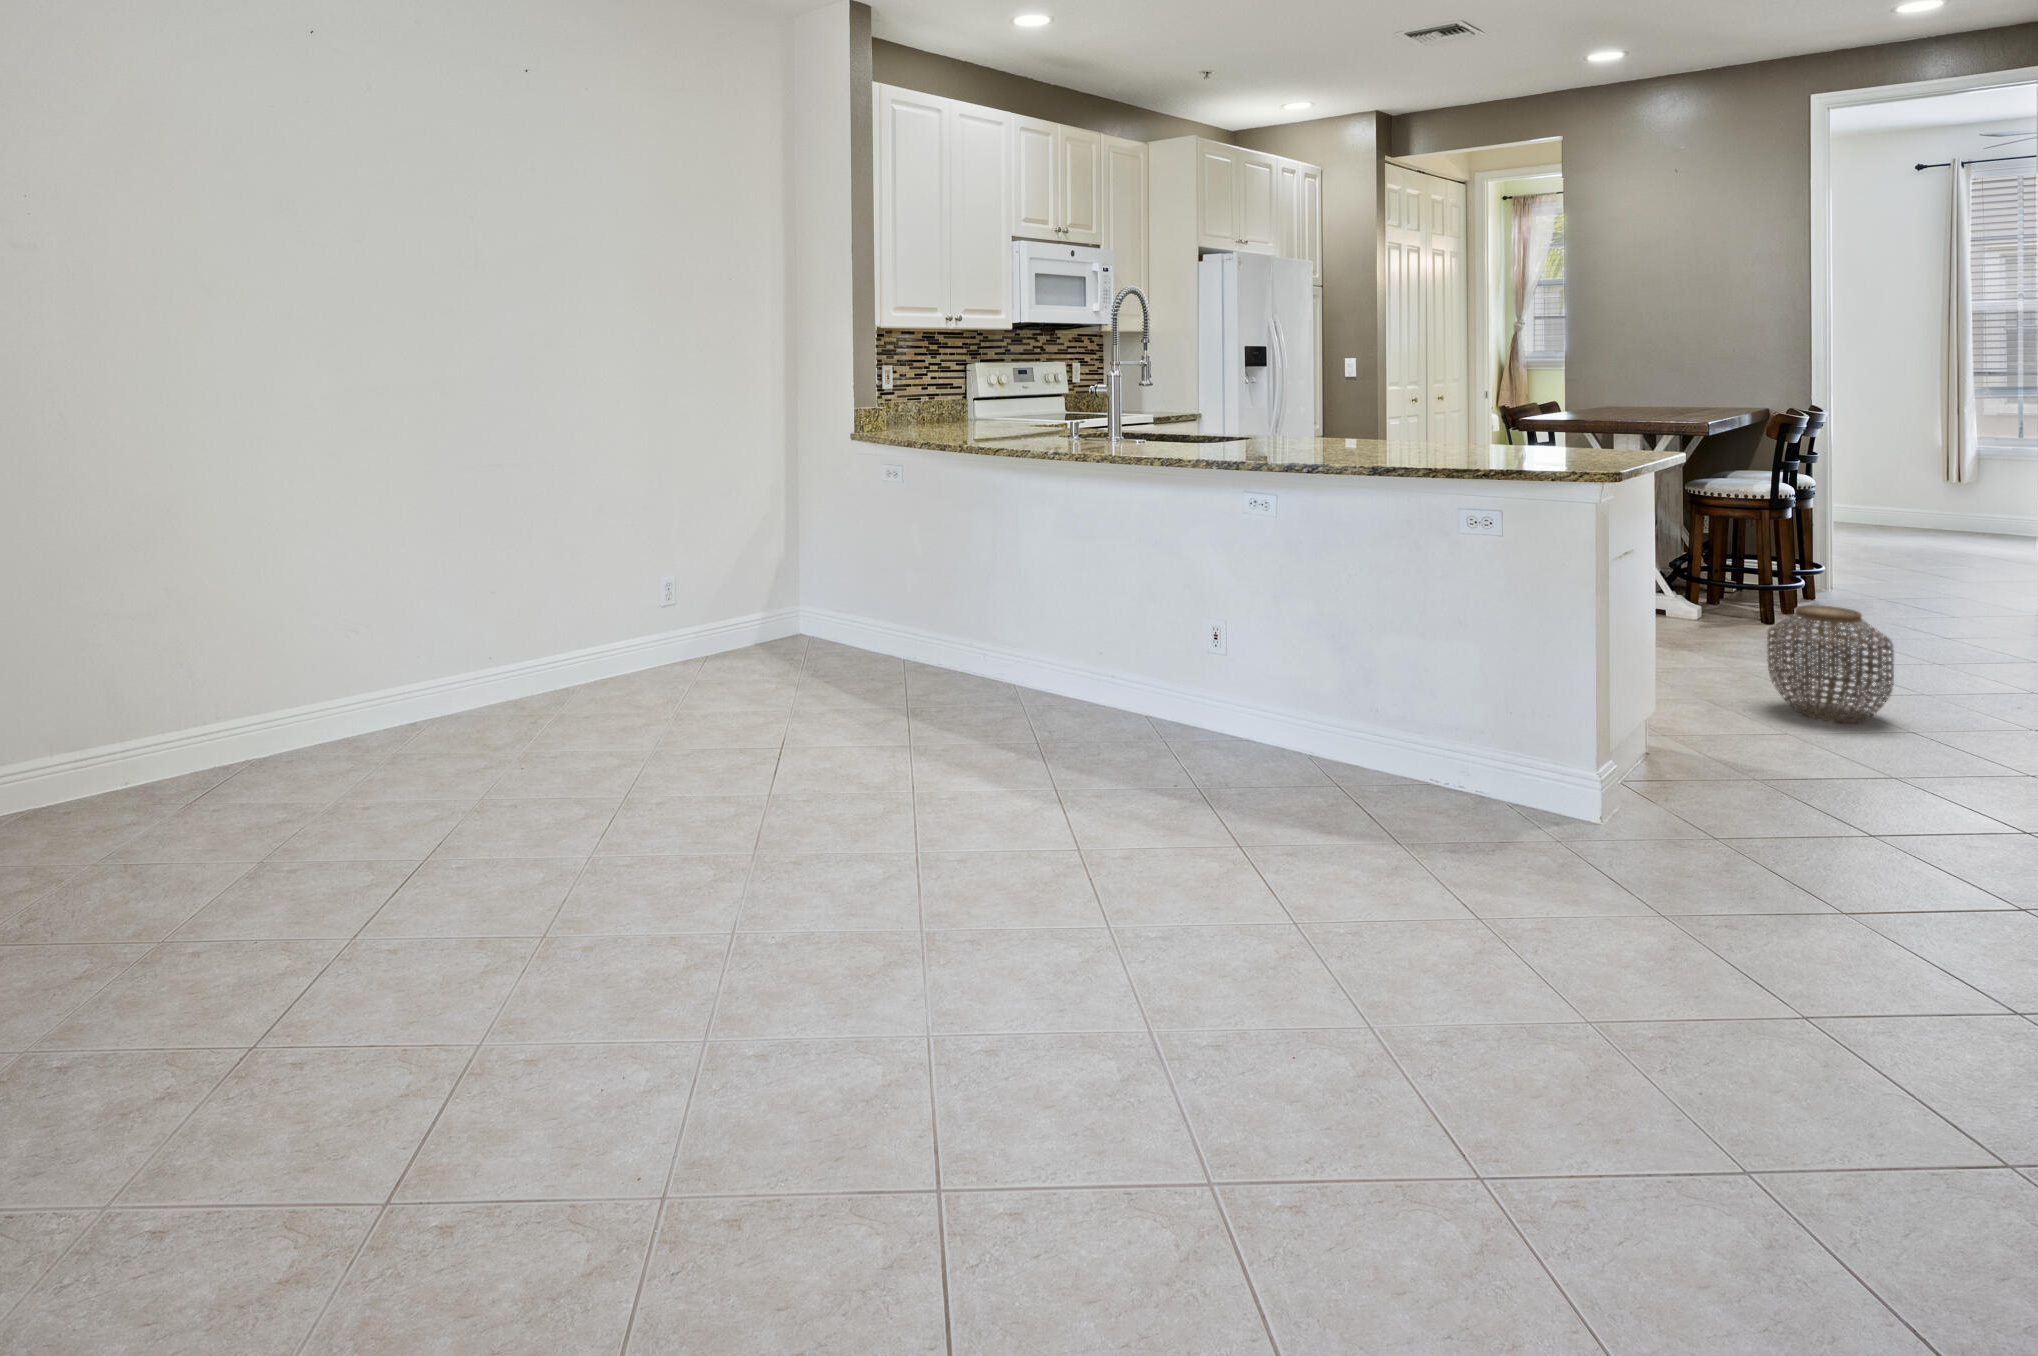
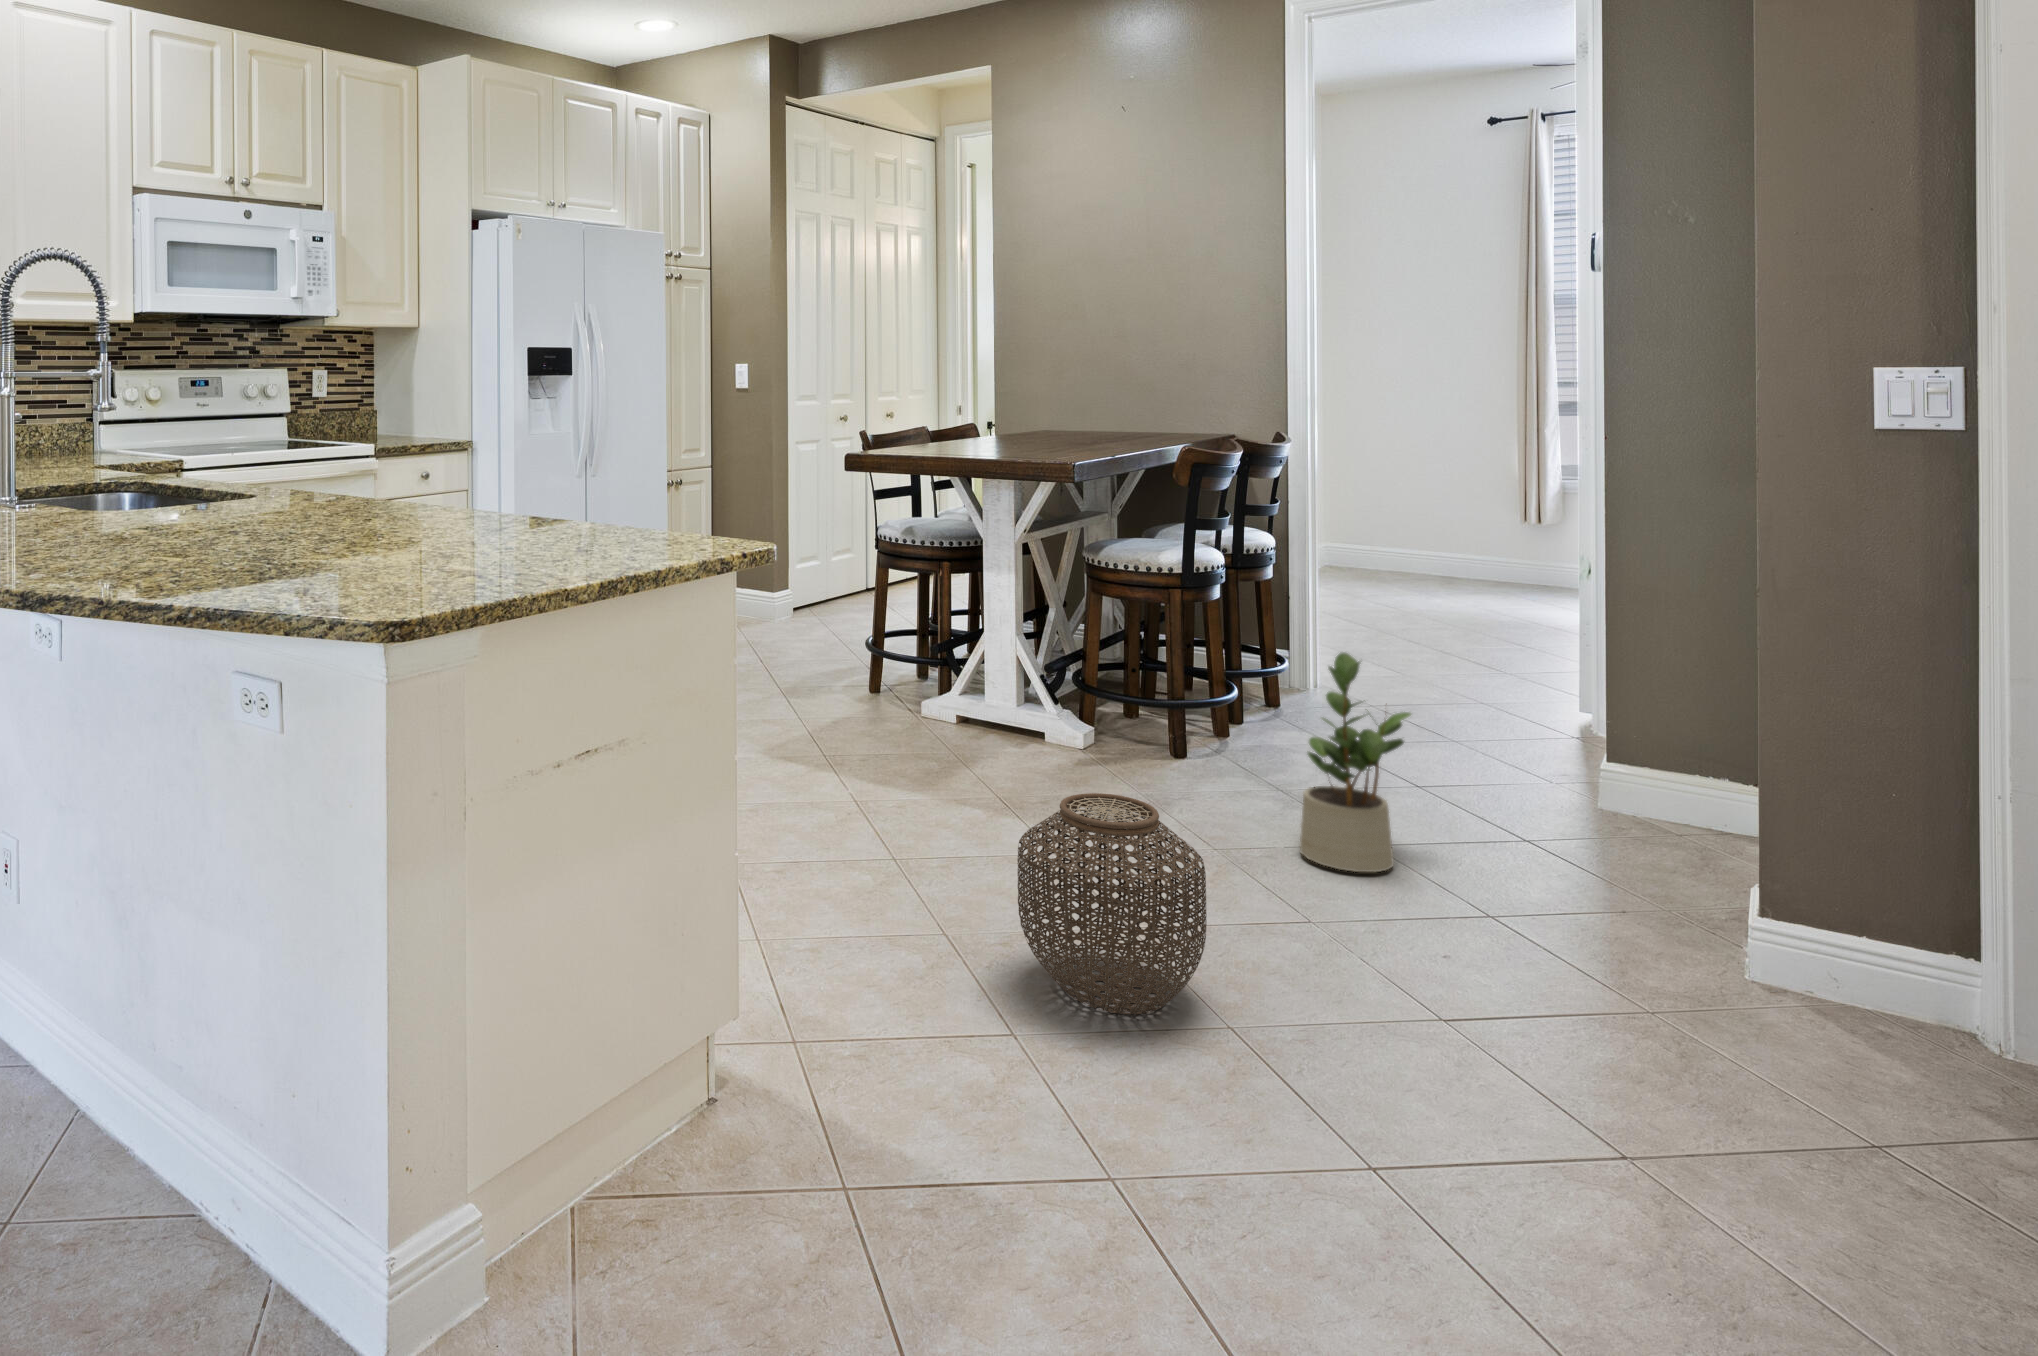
potted plant: none [1893,537,1970,671] -> present [1300,653,1411,872]

